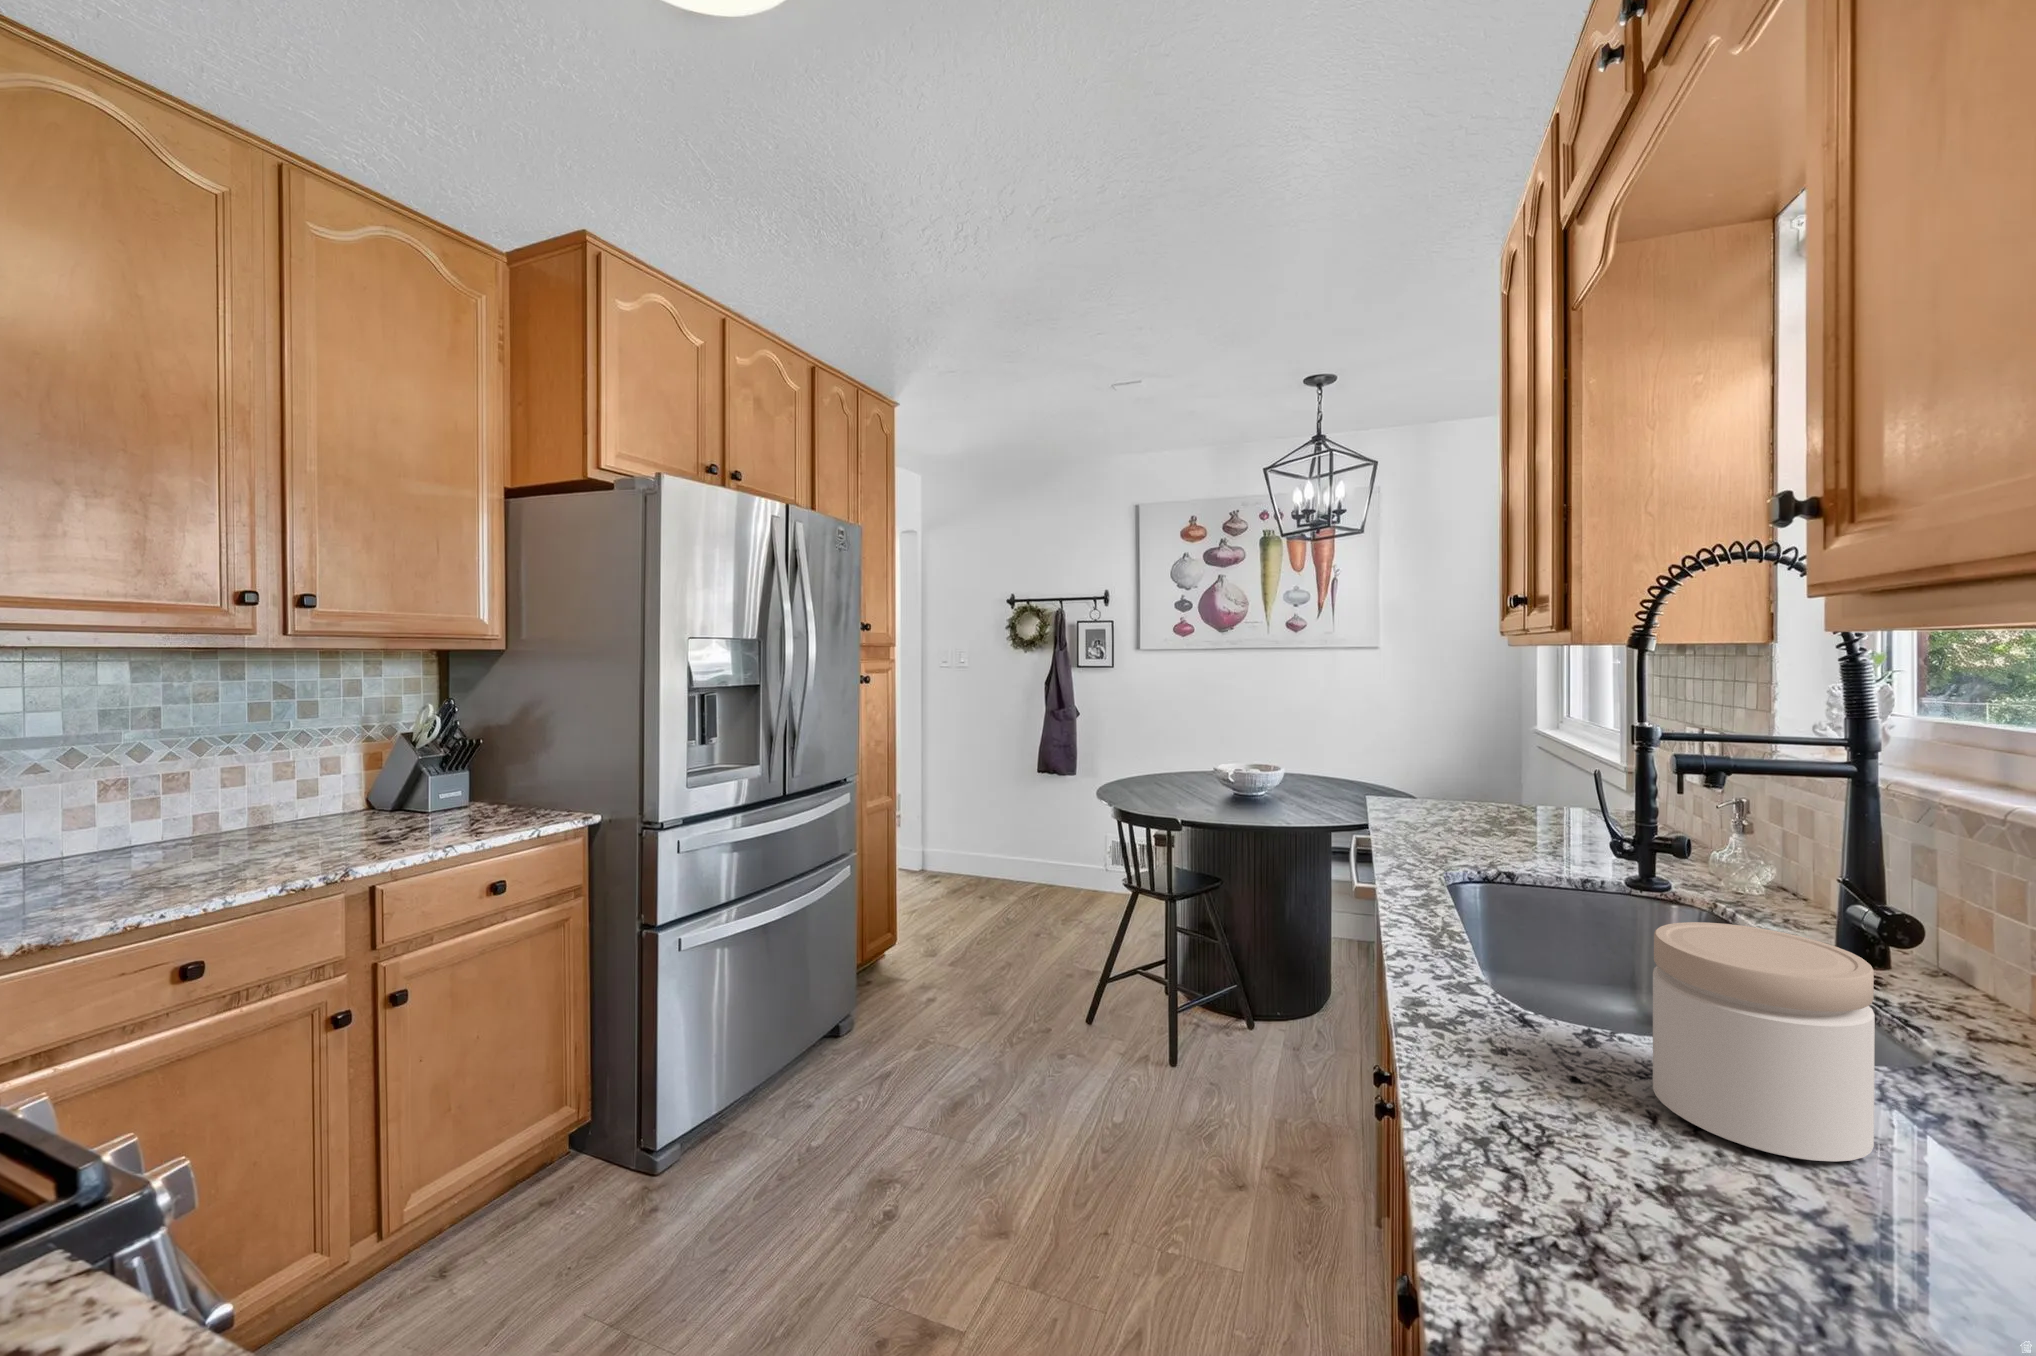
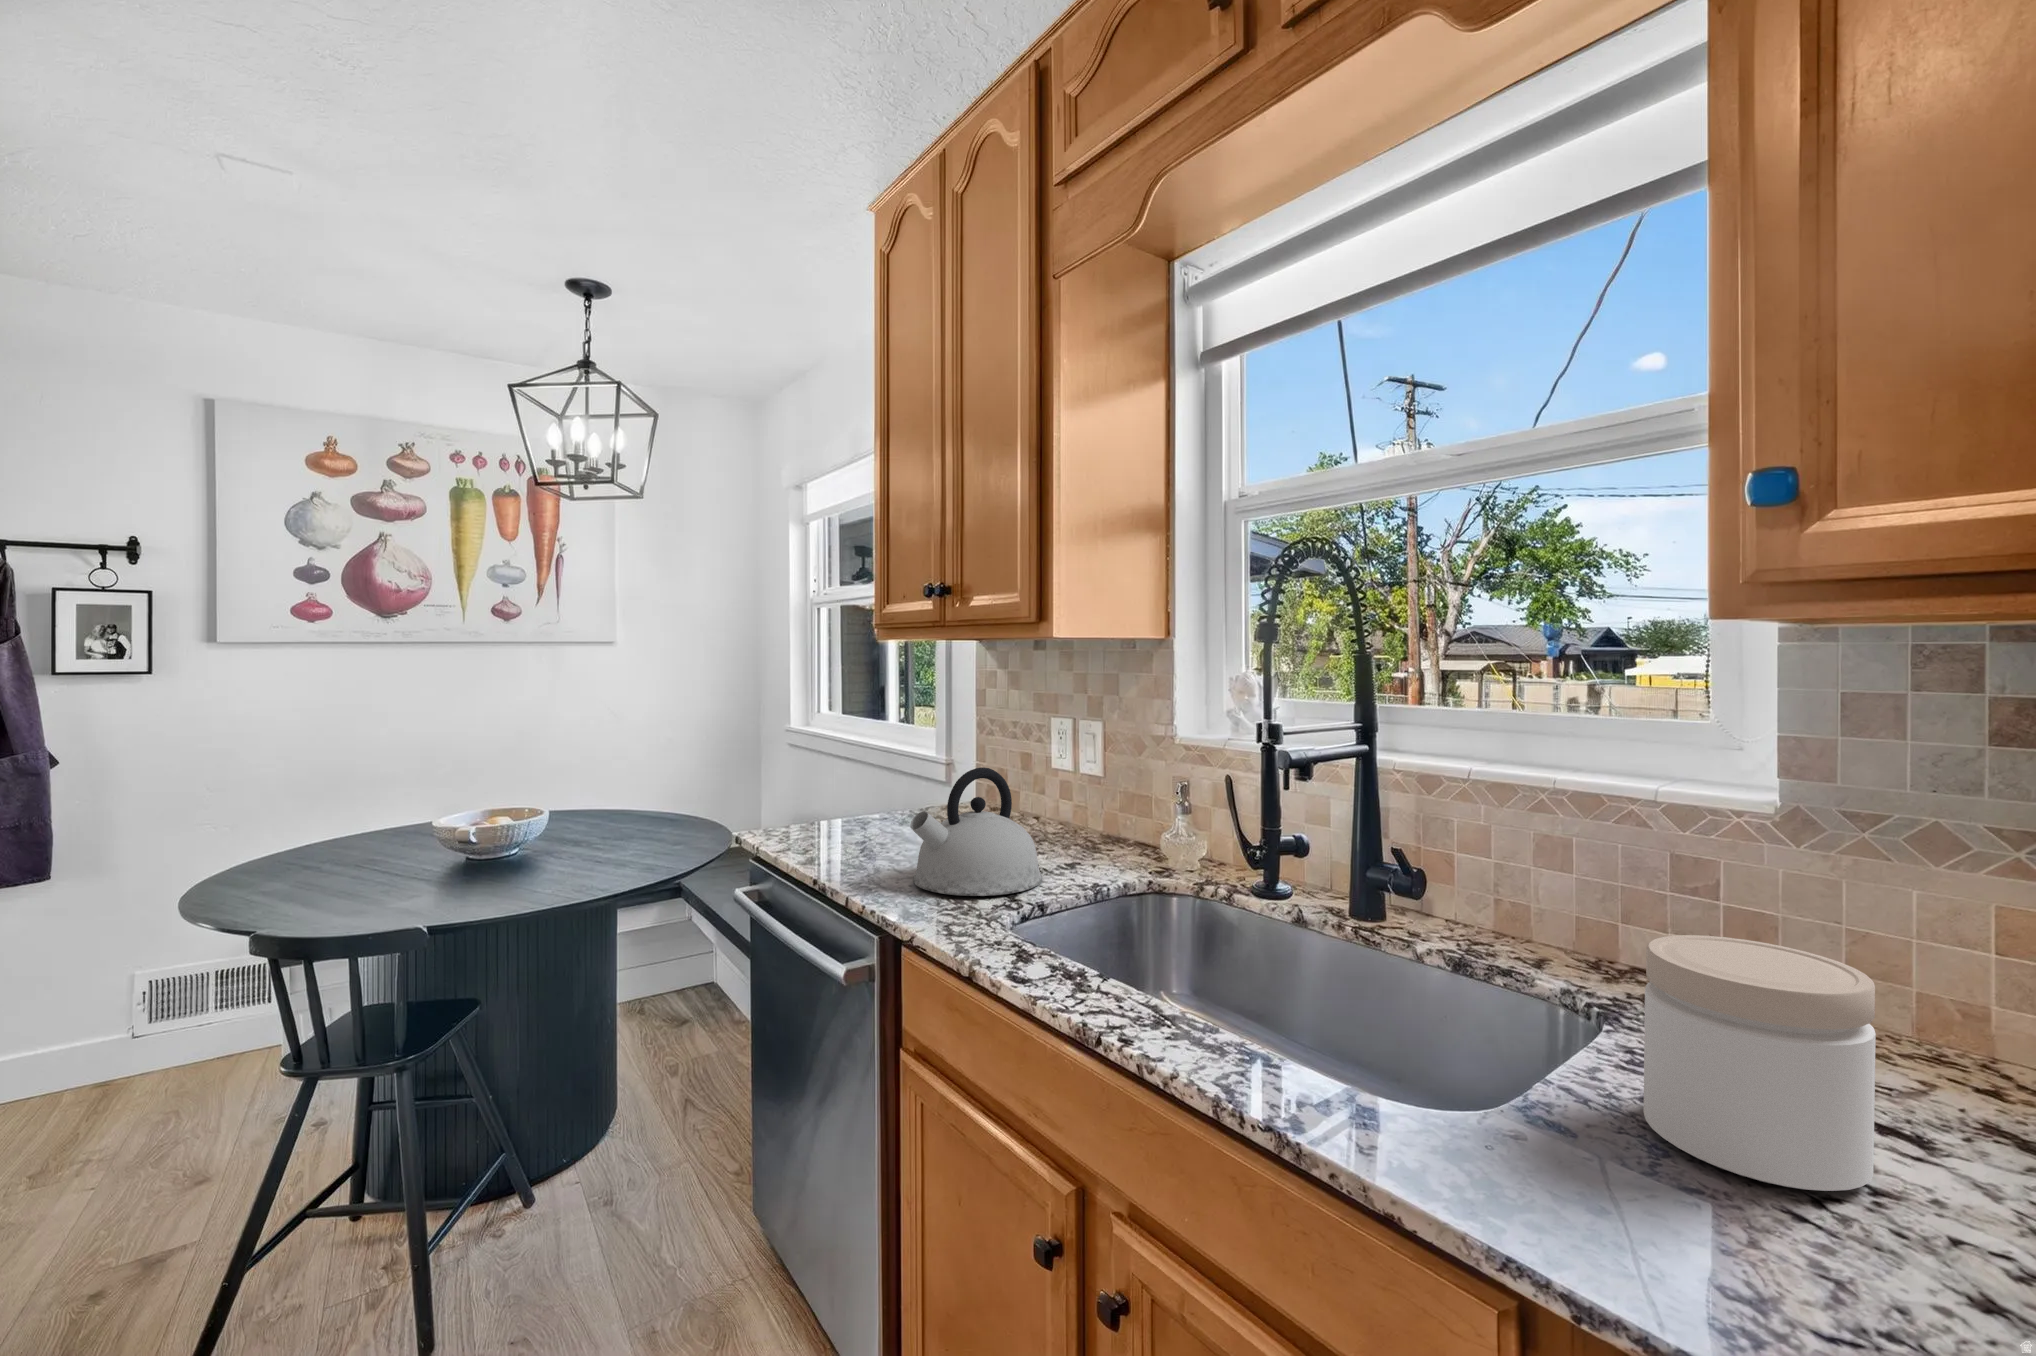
kettle: none [1412,751,1547,857] -> present [910,767,1042,896]

